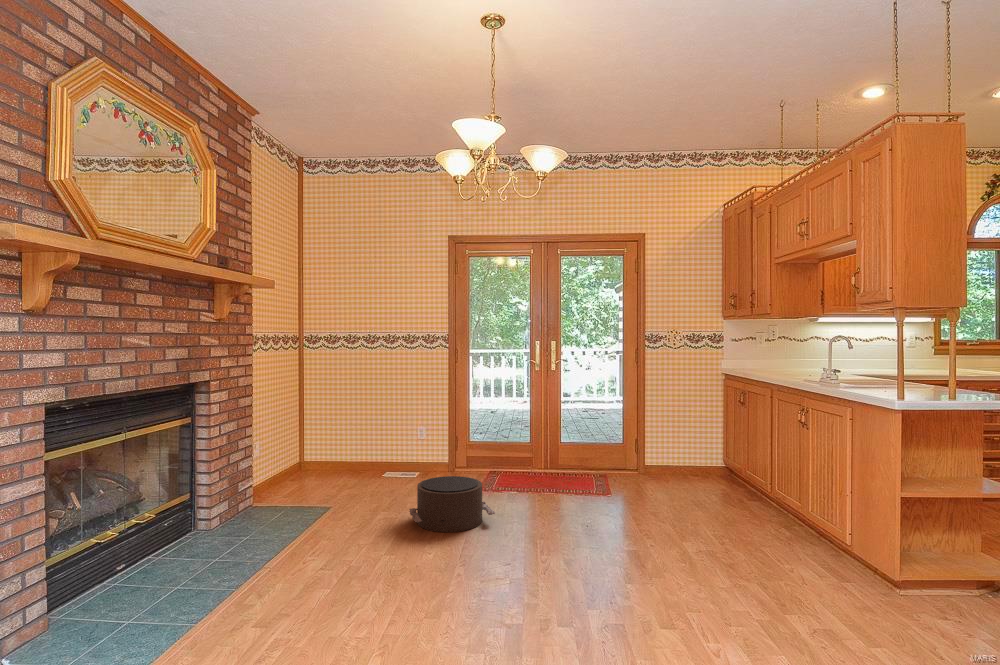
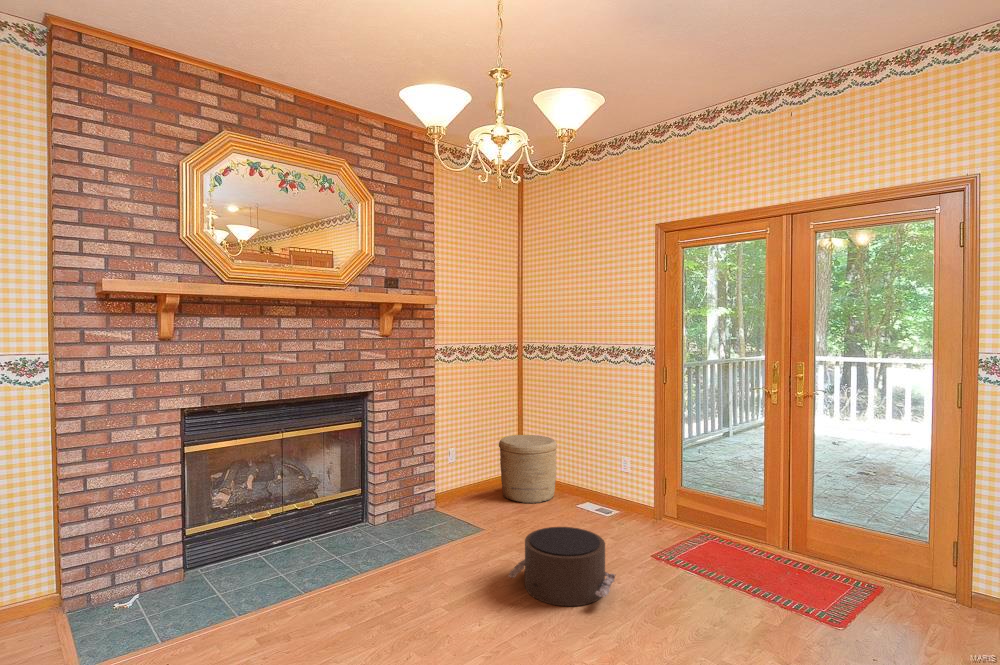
woven basket: none [299,422,357,484] -> present [499,435,557,503]

